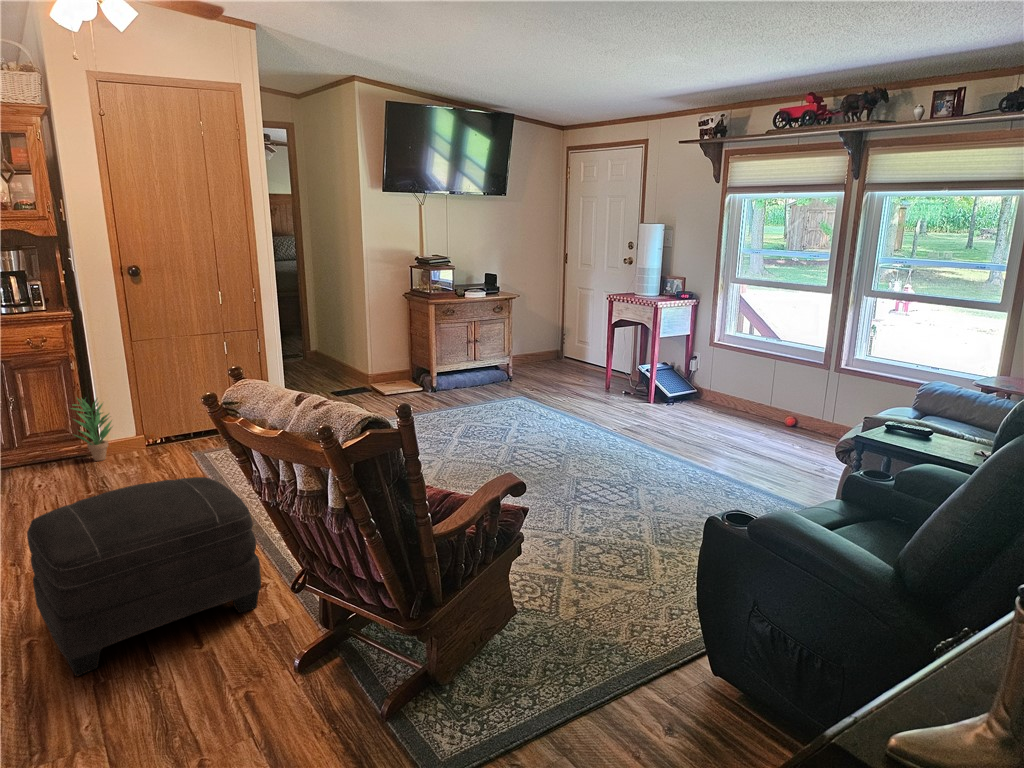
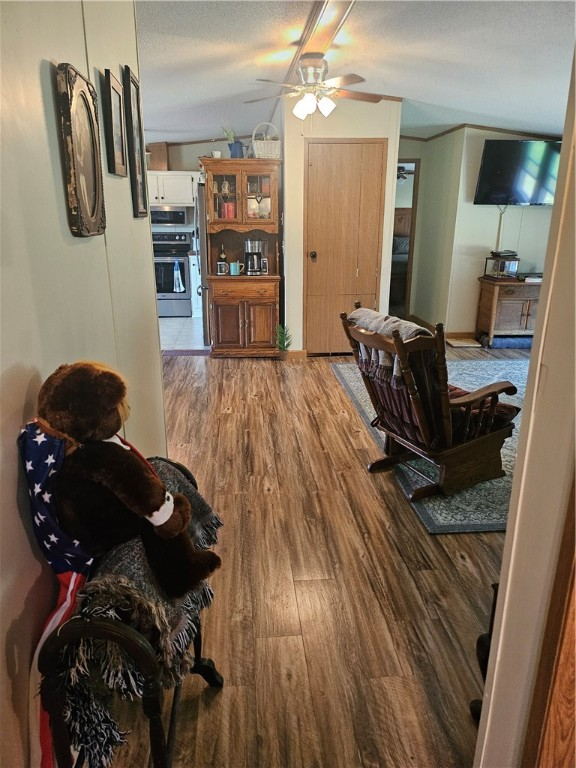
ottoman: present [27,477,261,676] -> none [254,364,358,448]

